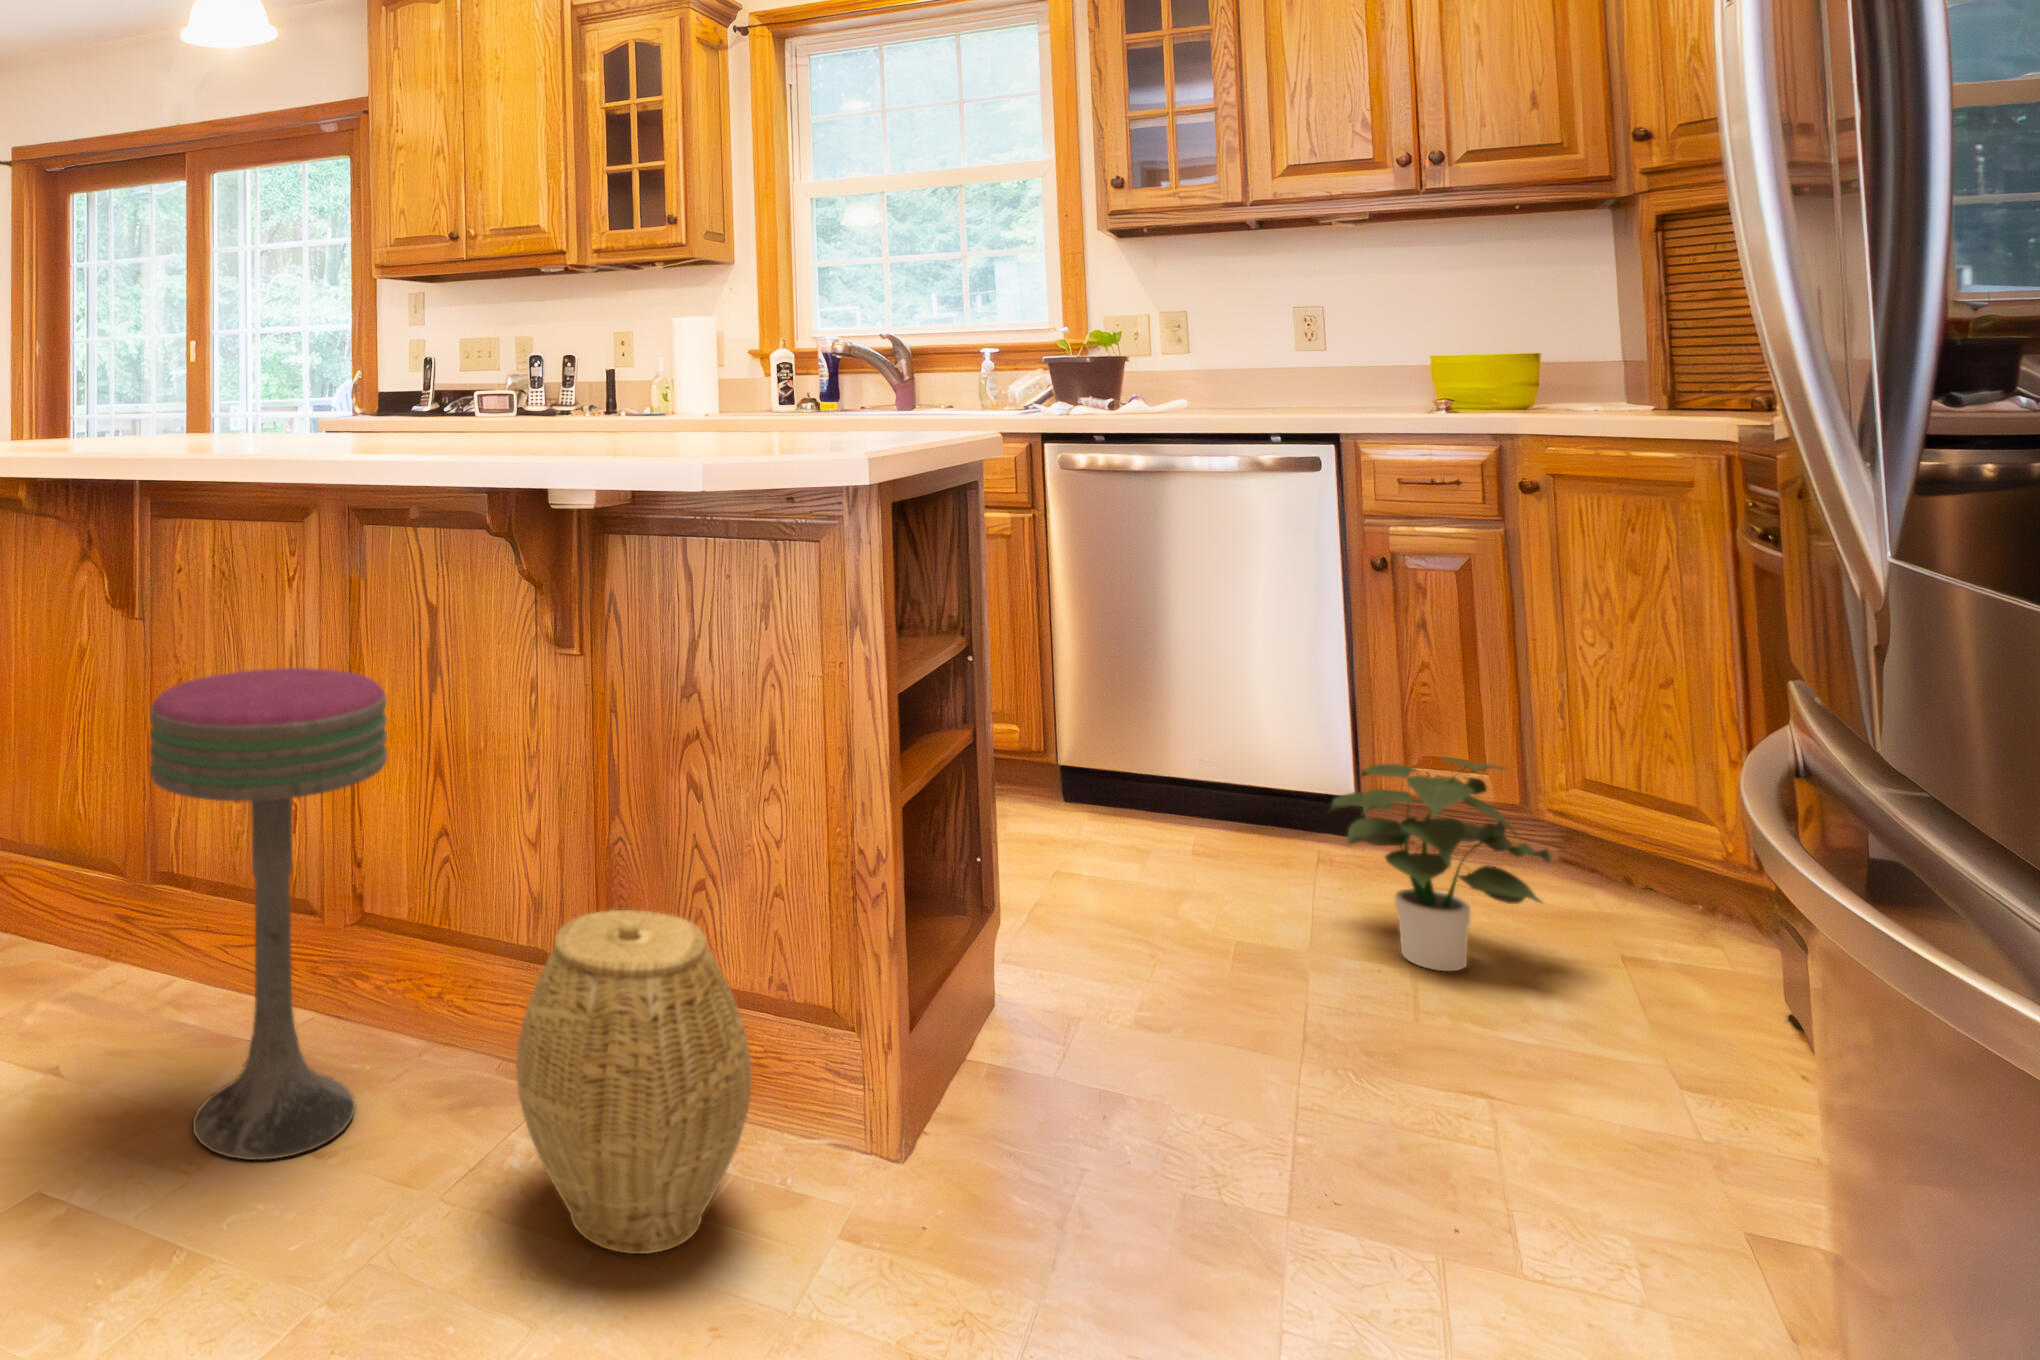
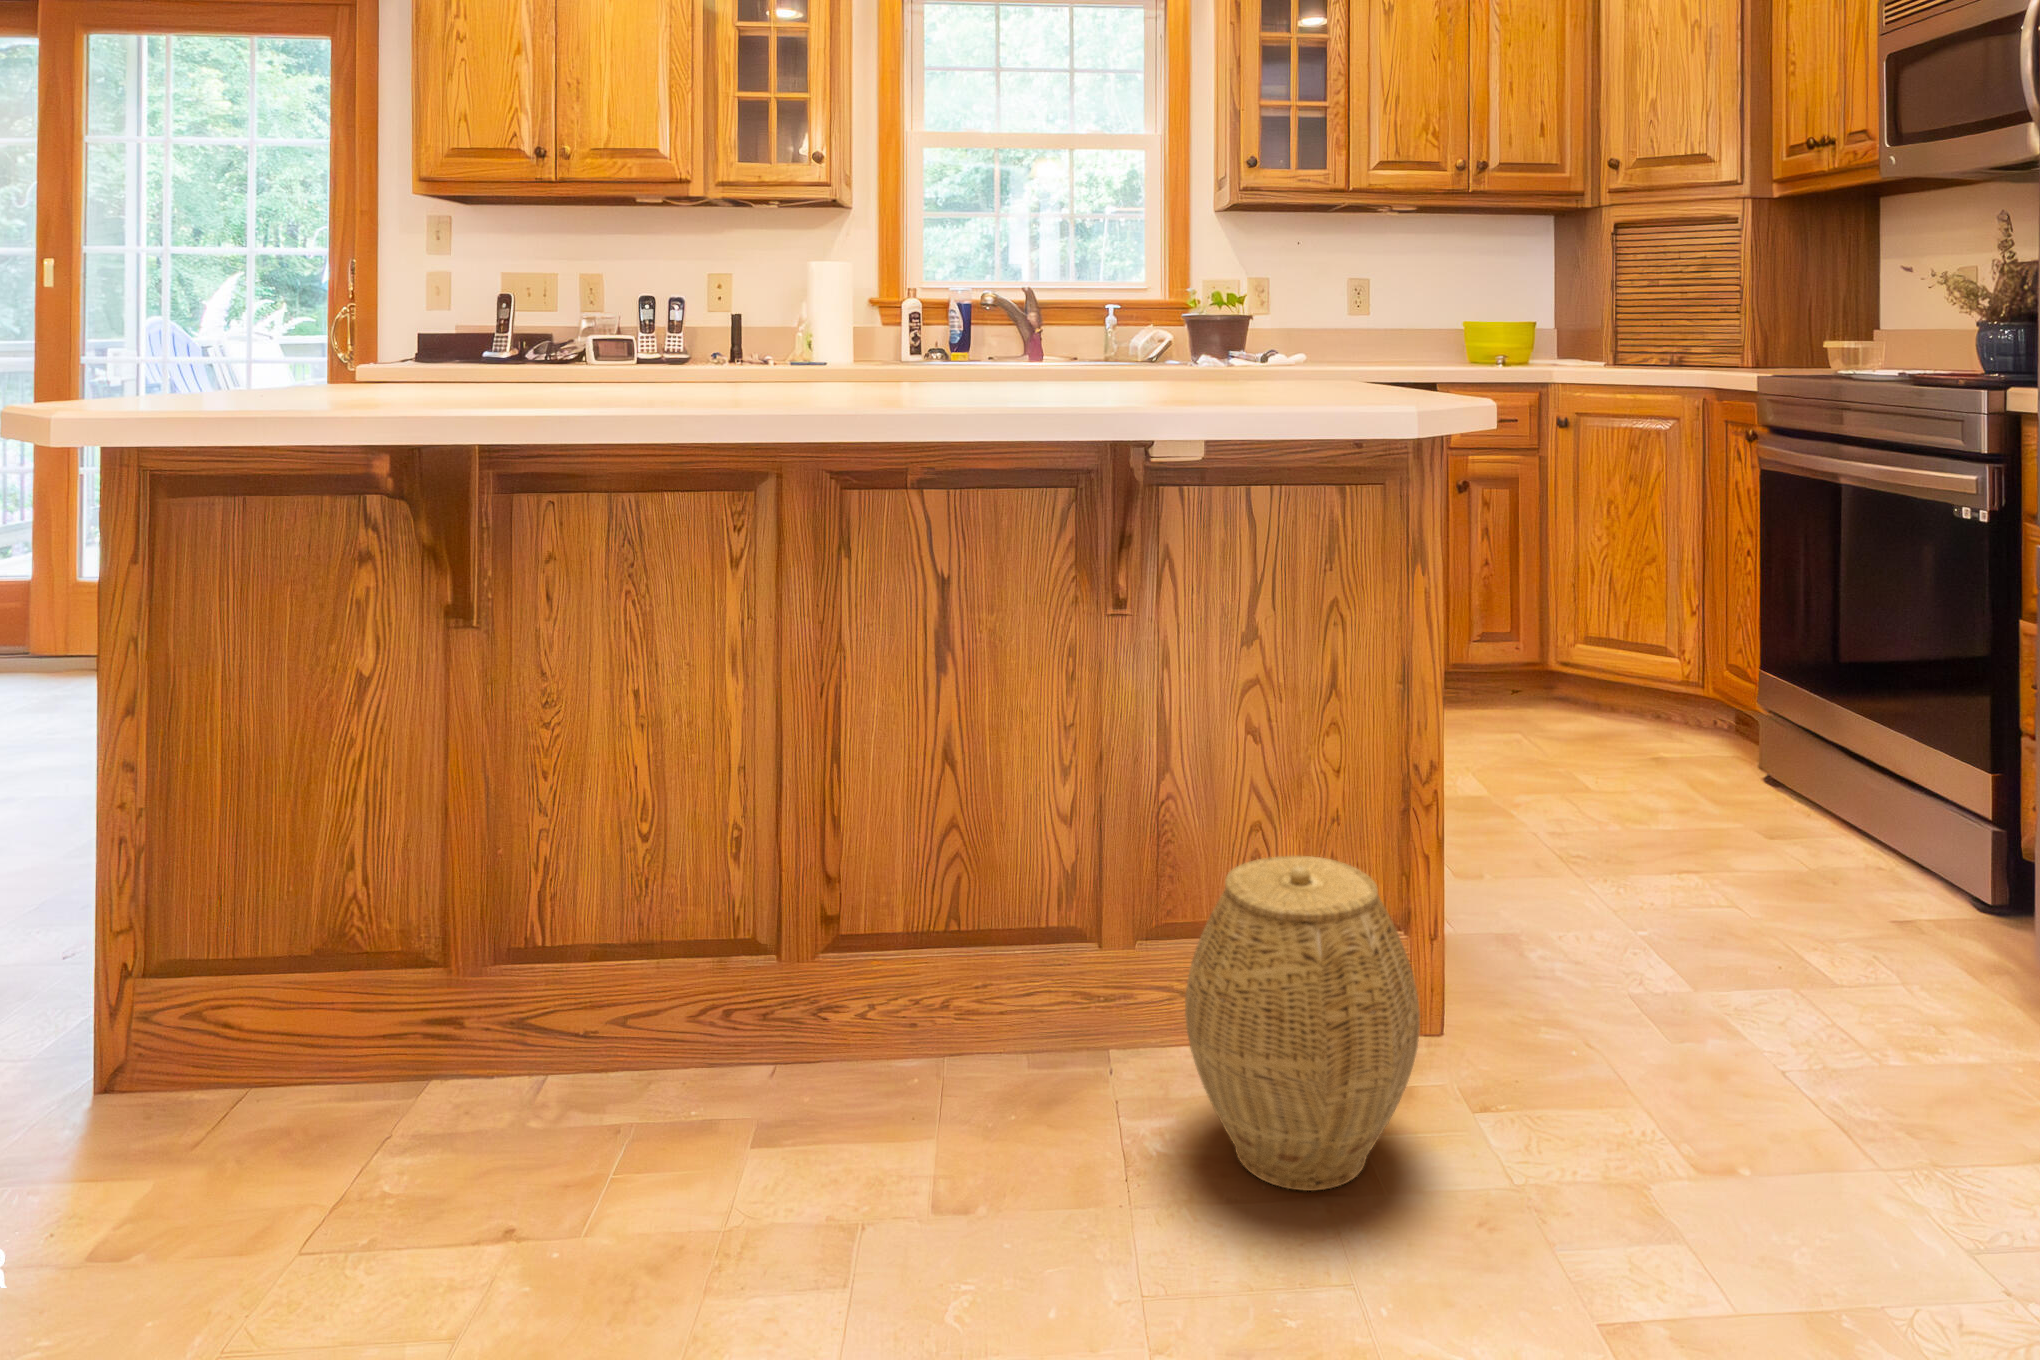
bar stool: present [150,668,387,1160] -> none [712,658,995,1244]
potted plant: present [1331,757,1553,971] -> none [1506,639,1668,801]

